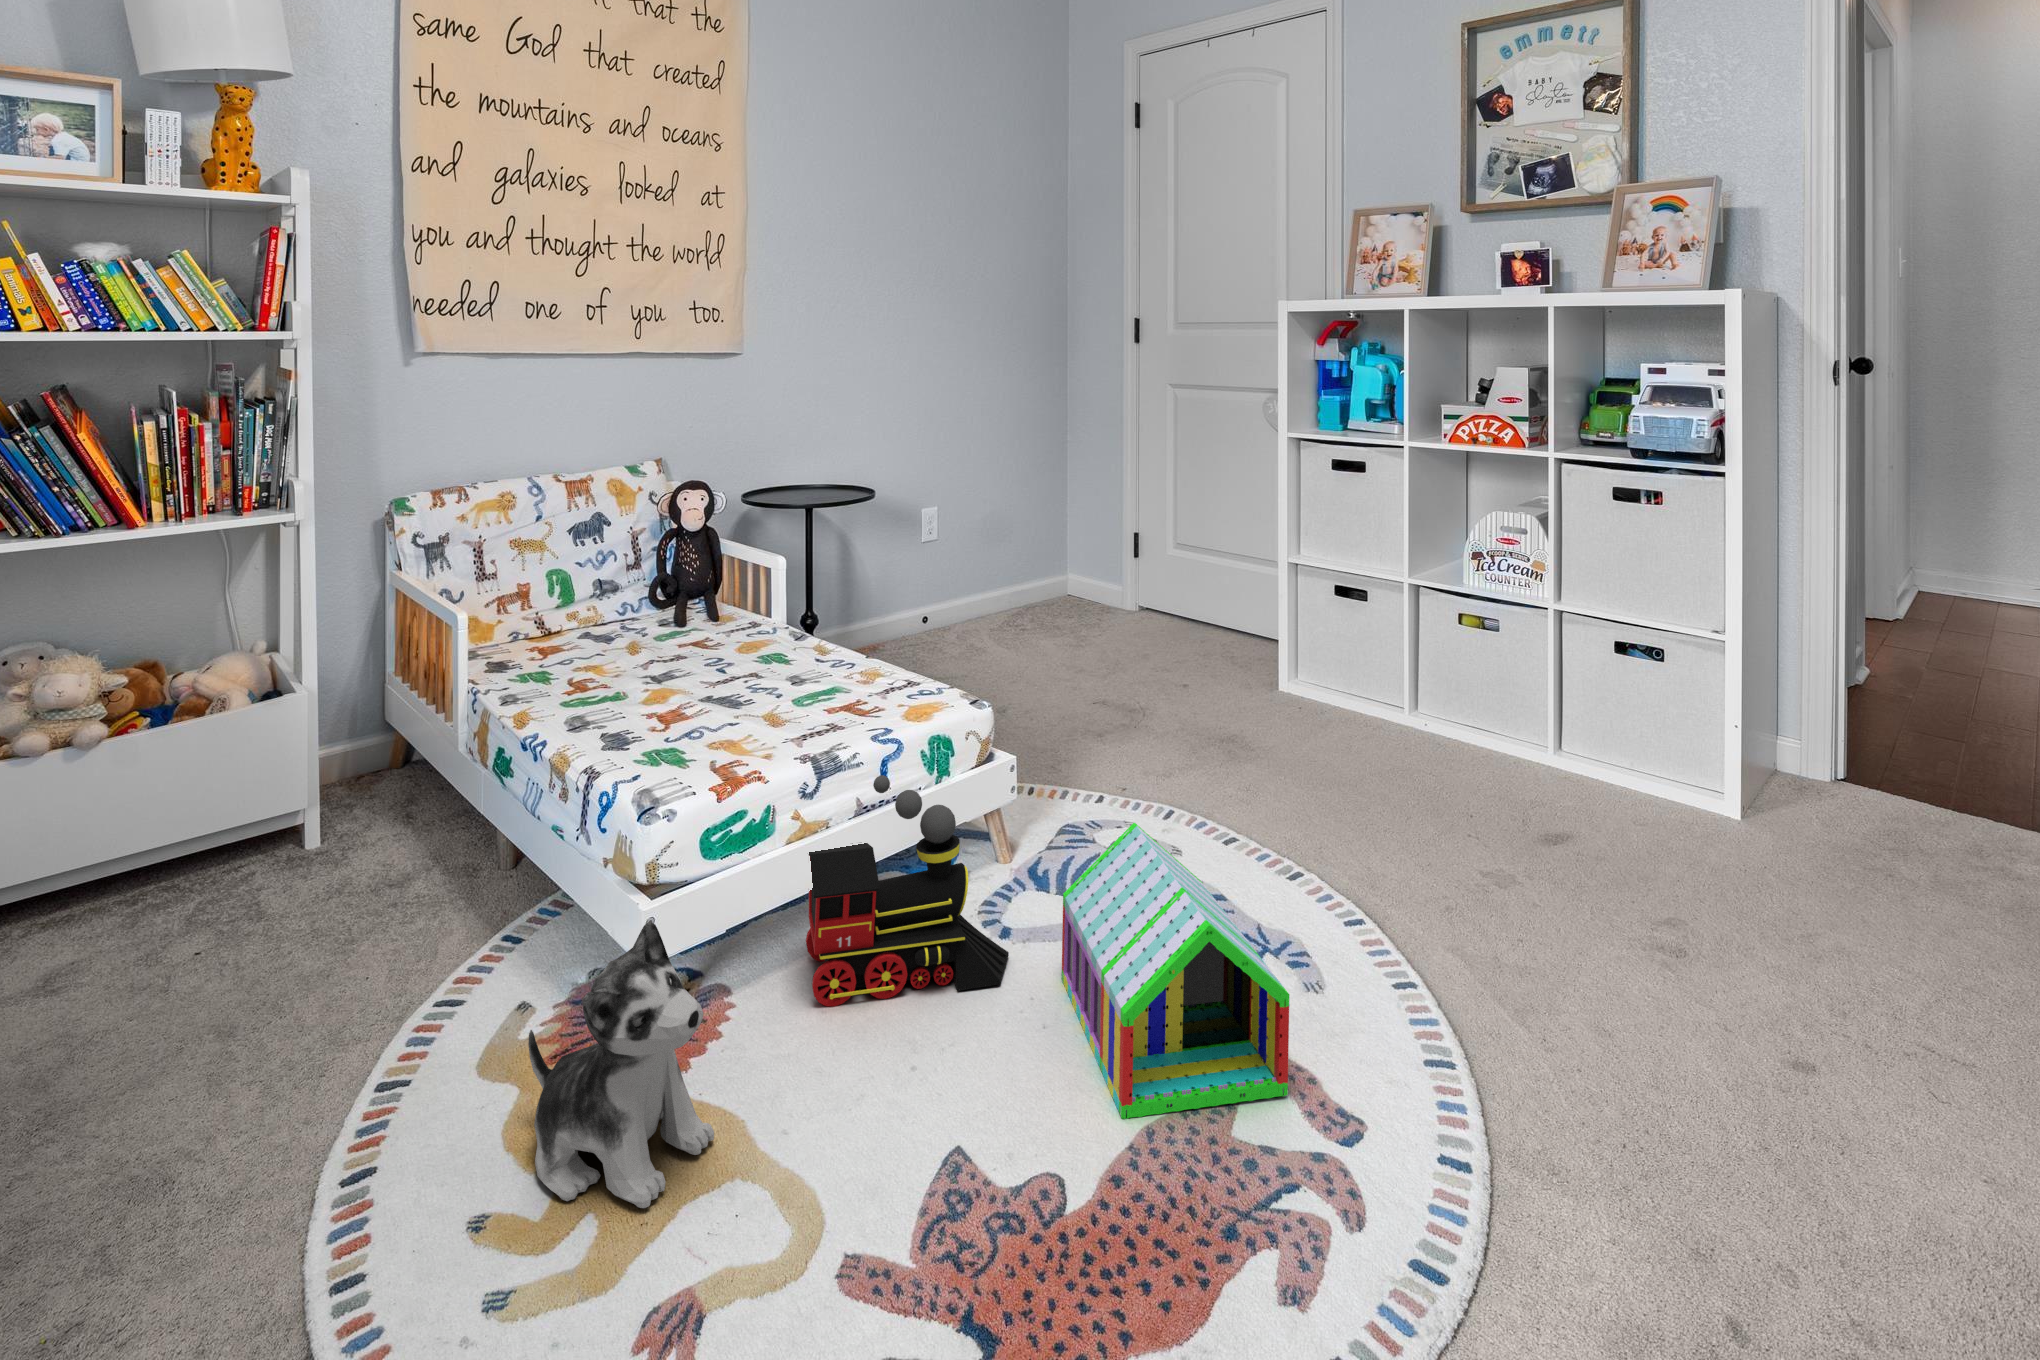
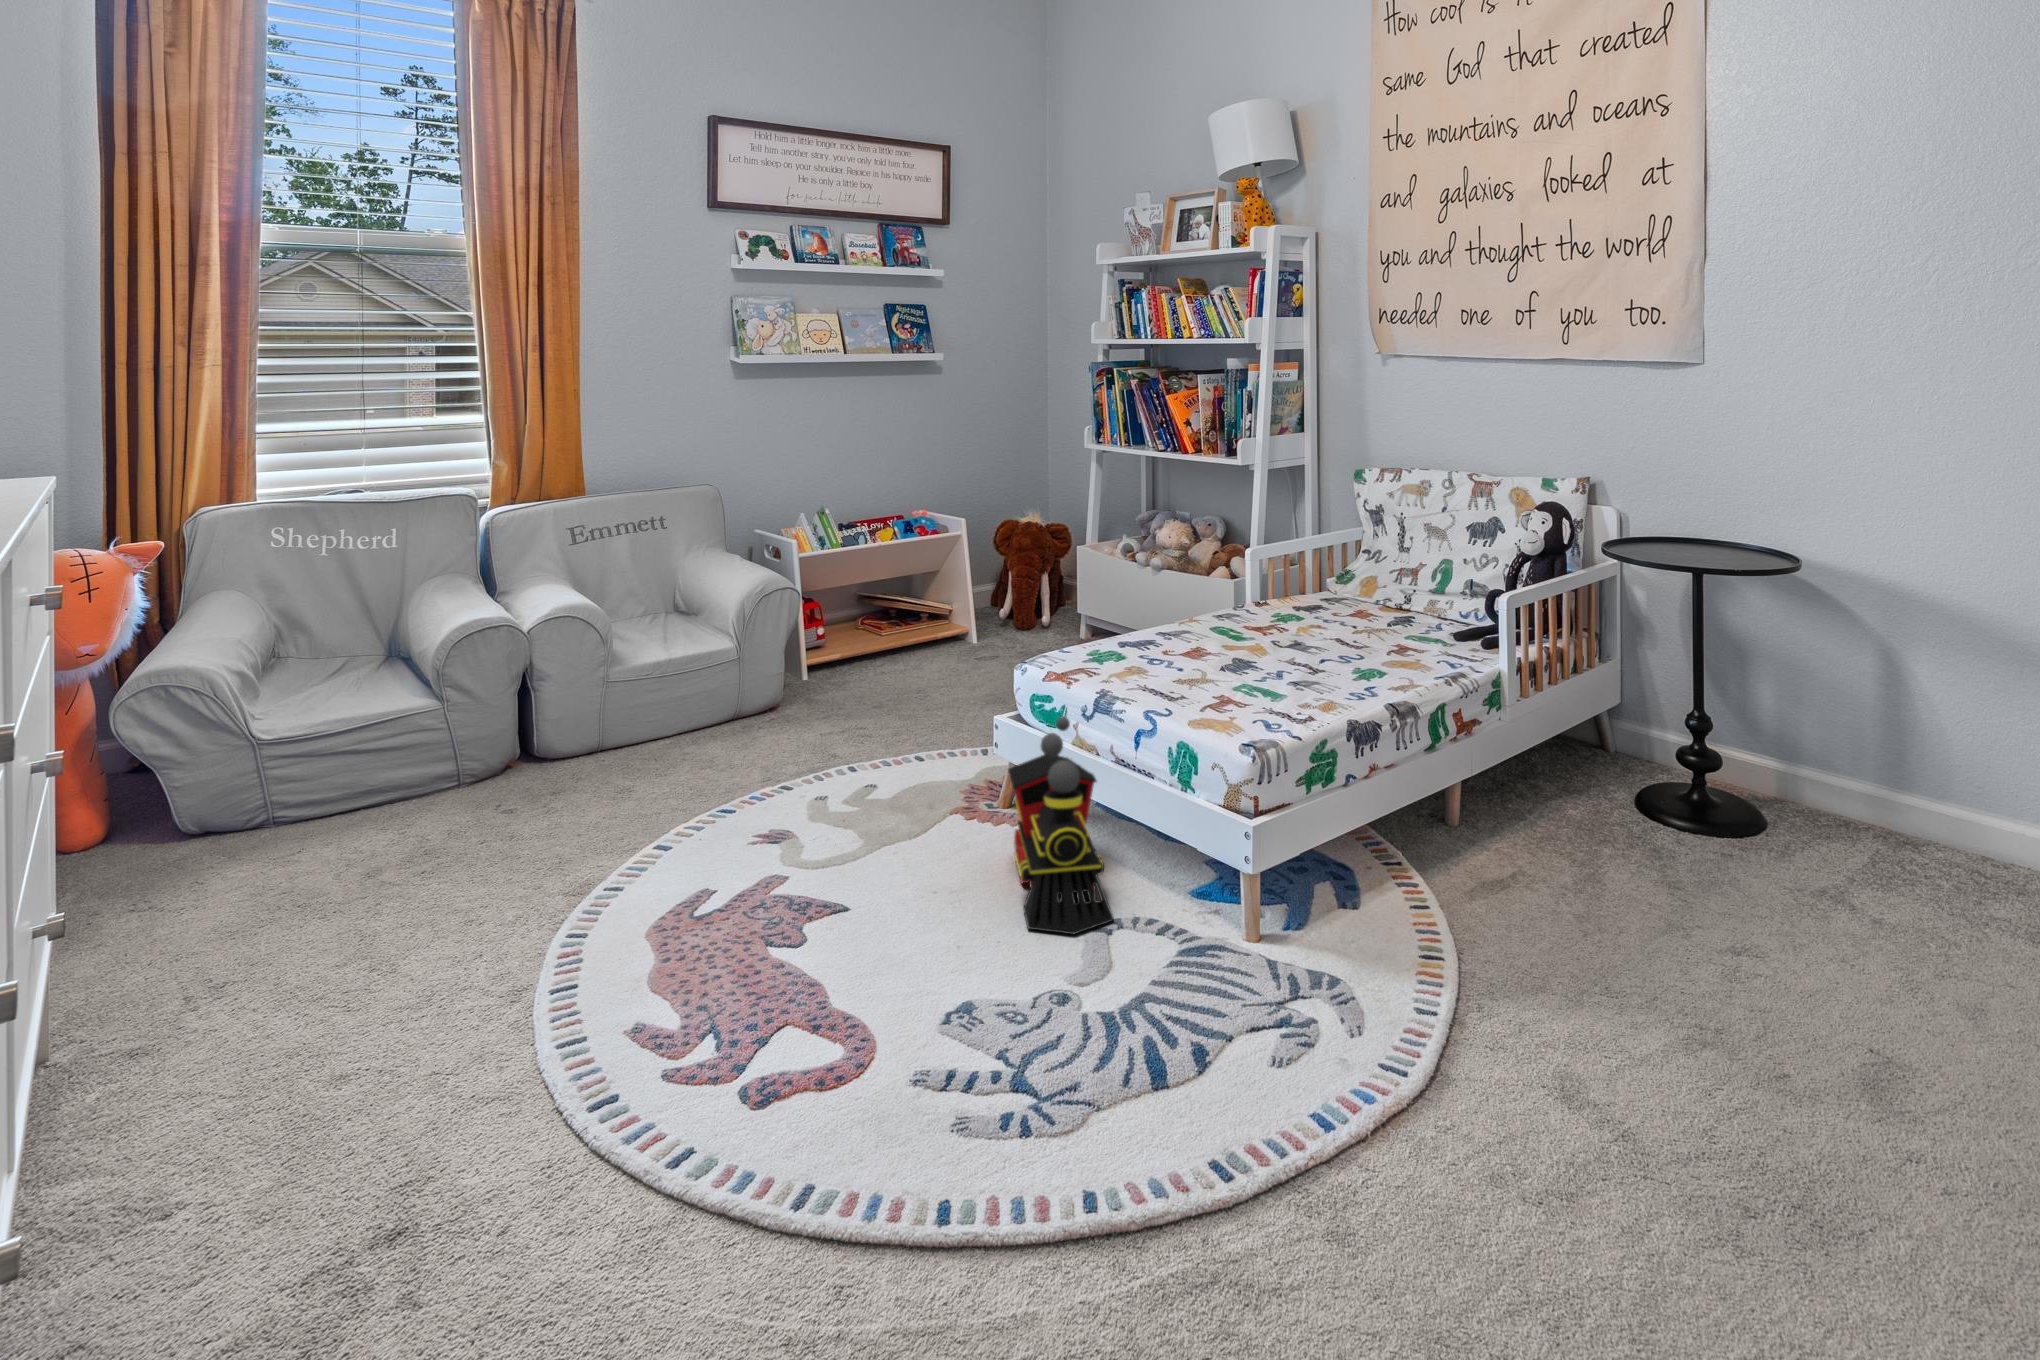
toy house: present [1062,823,1289,1119] -> none [817,850,1045,1067]
plush toy: present [528,920,714,1208] -> none [840,689,932,833]

